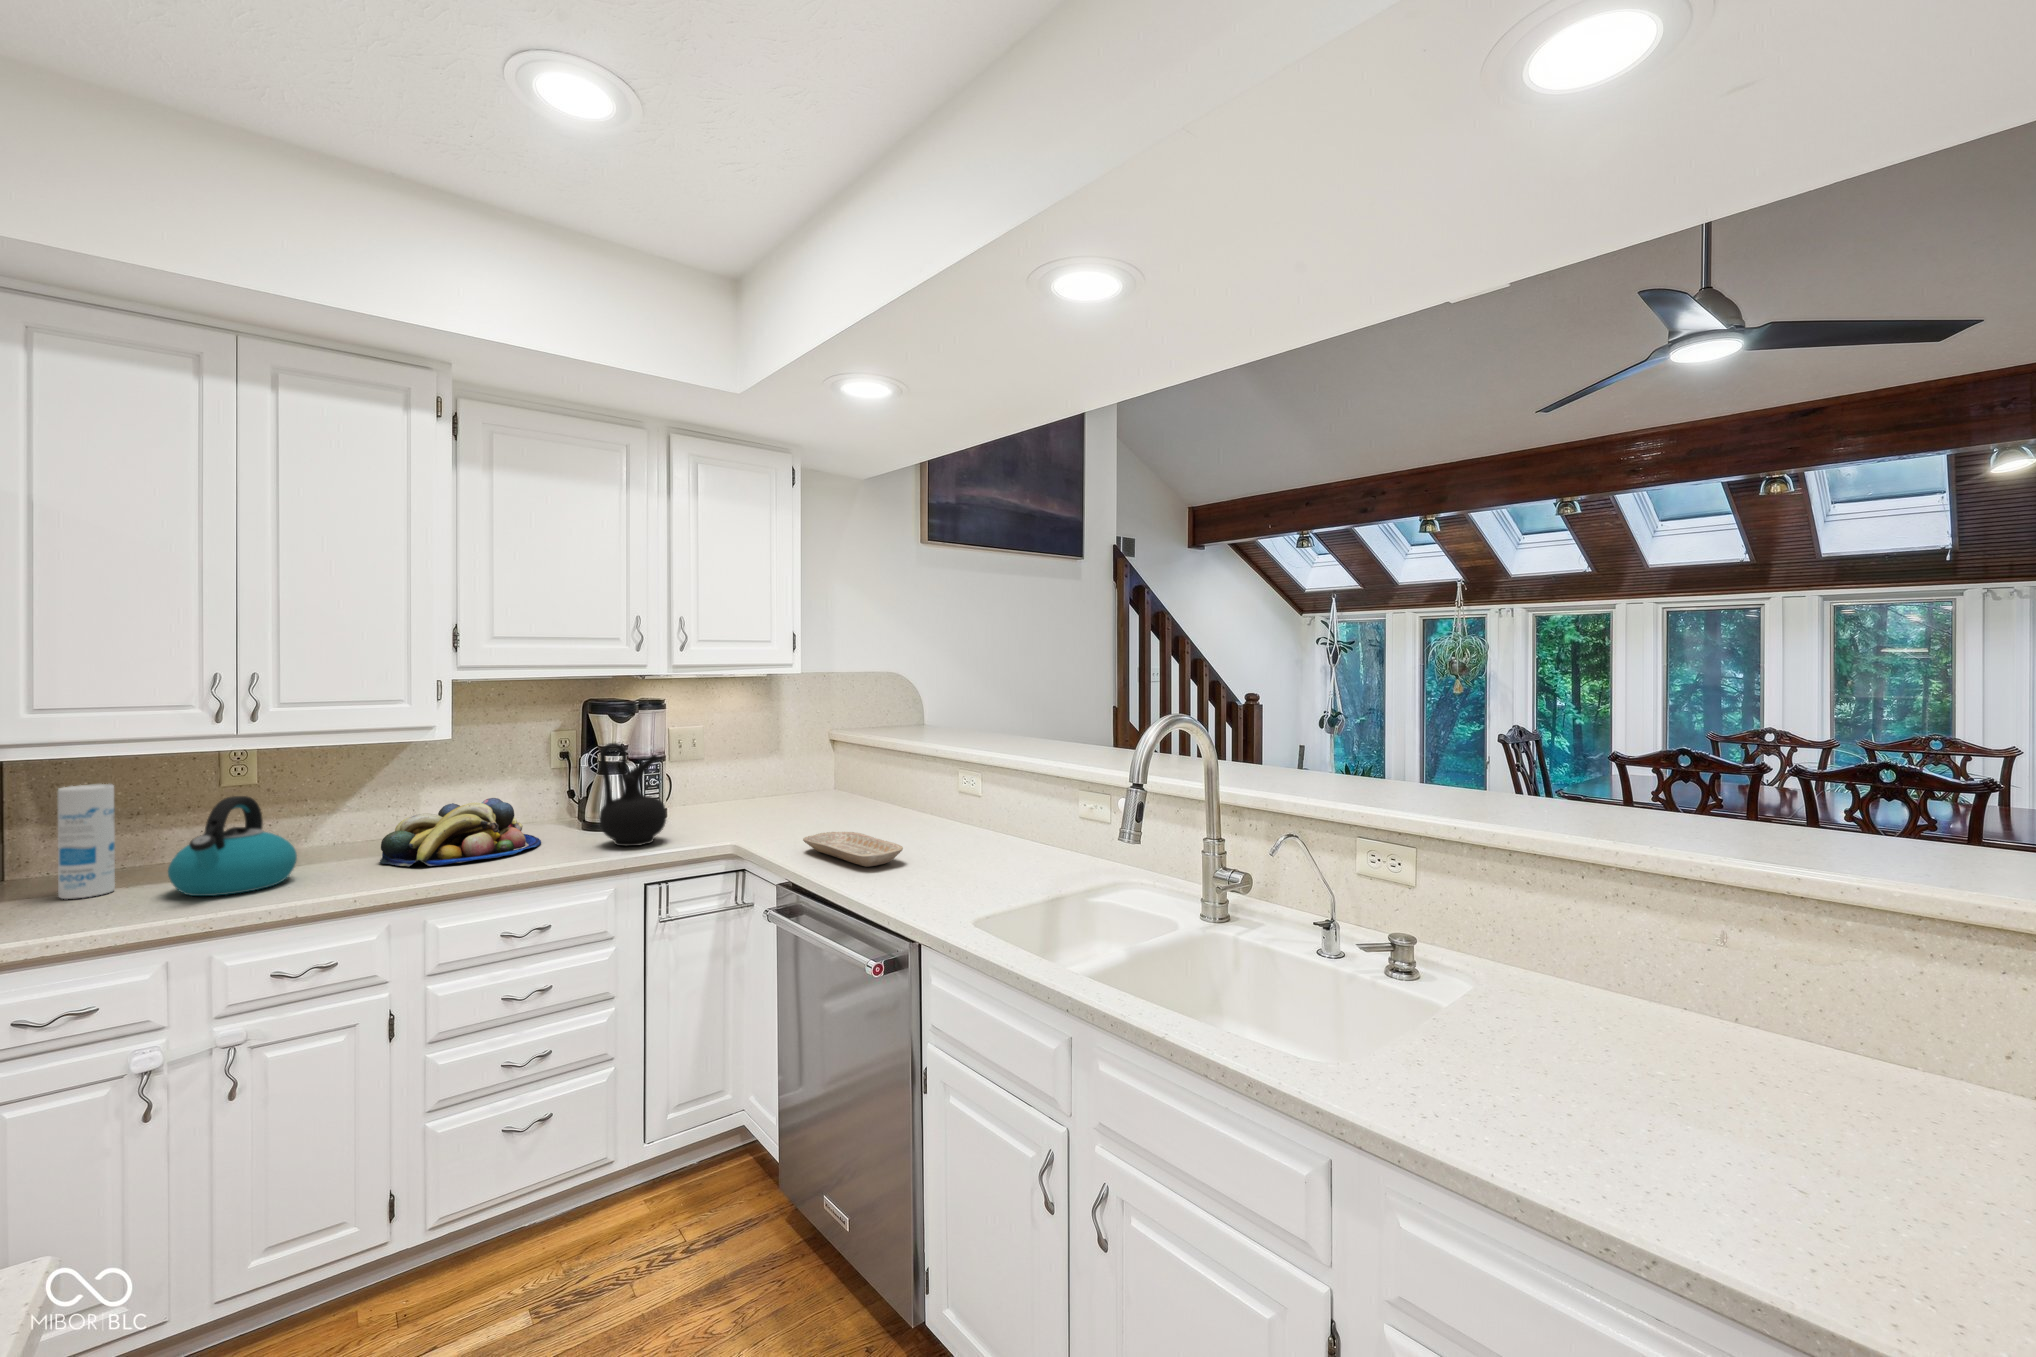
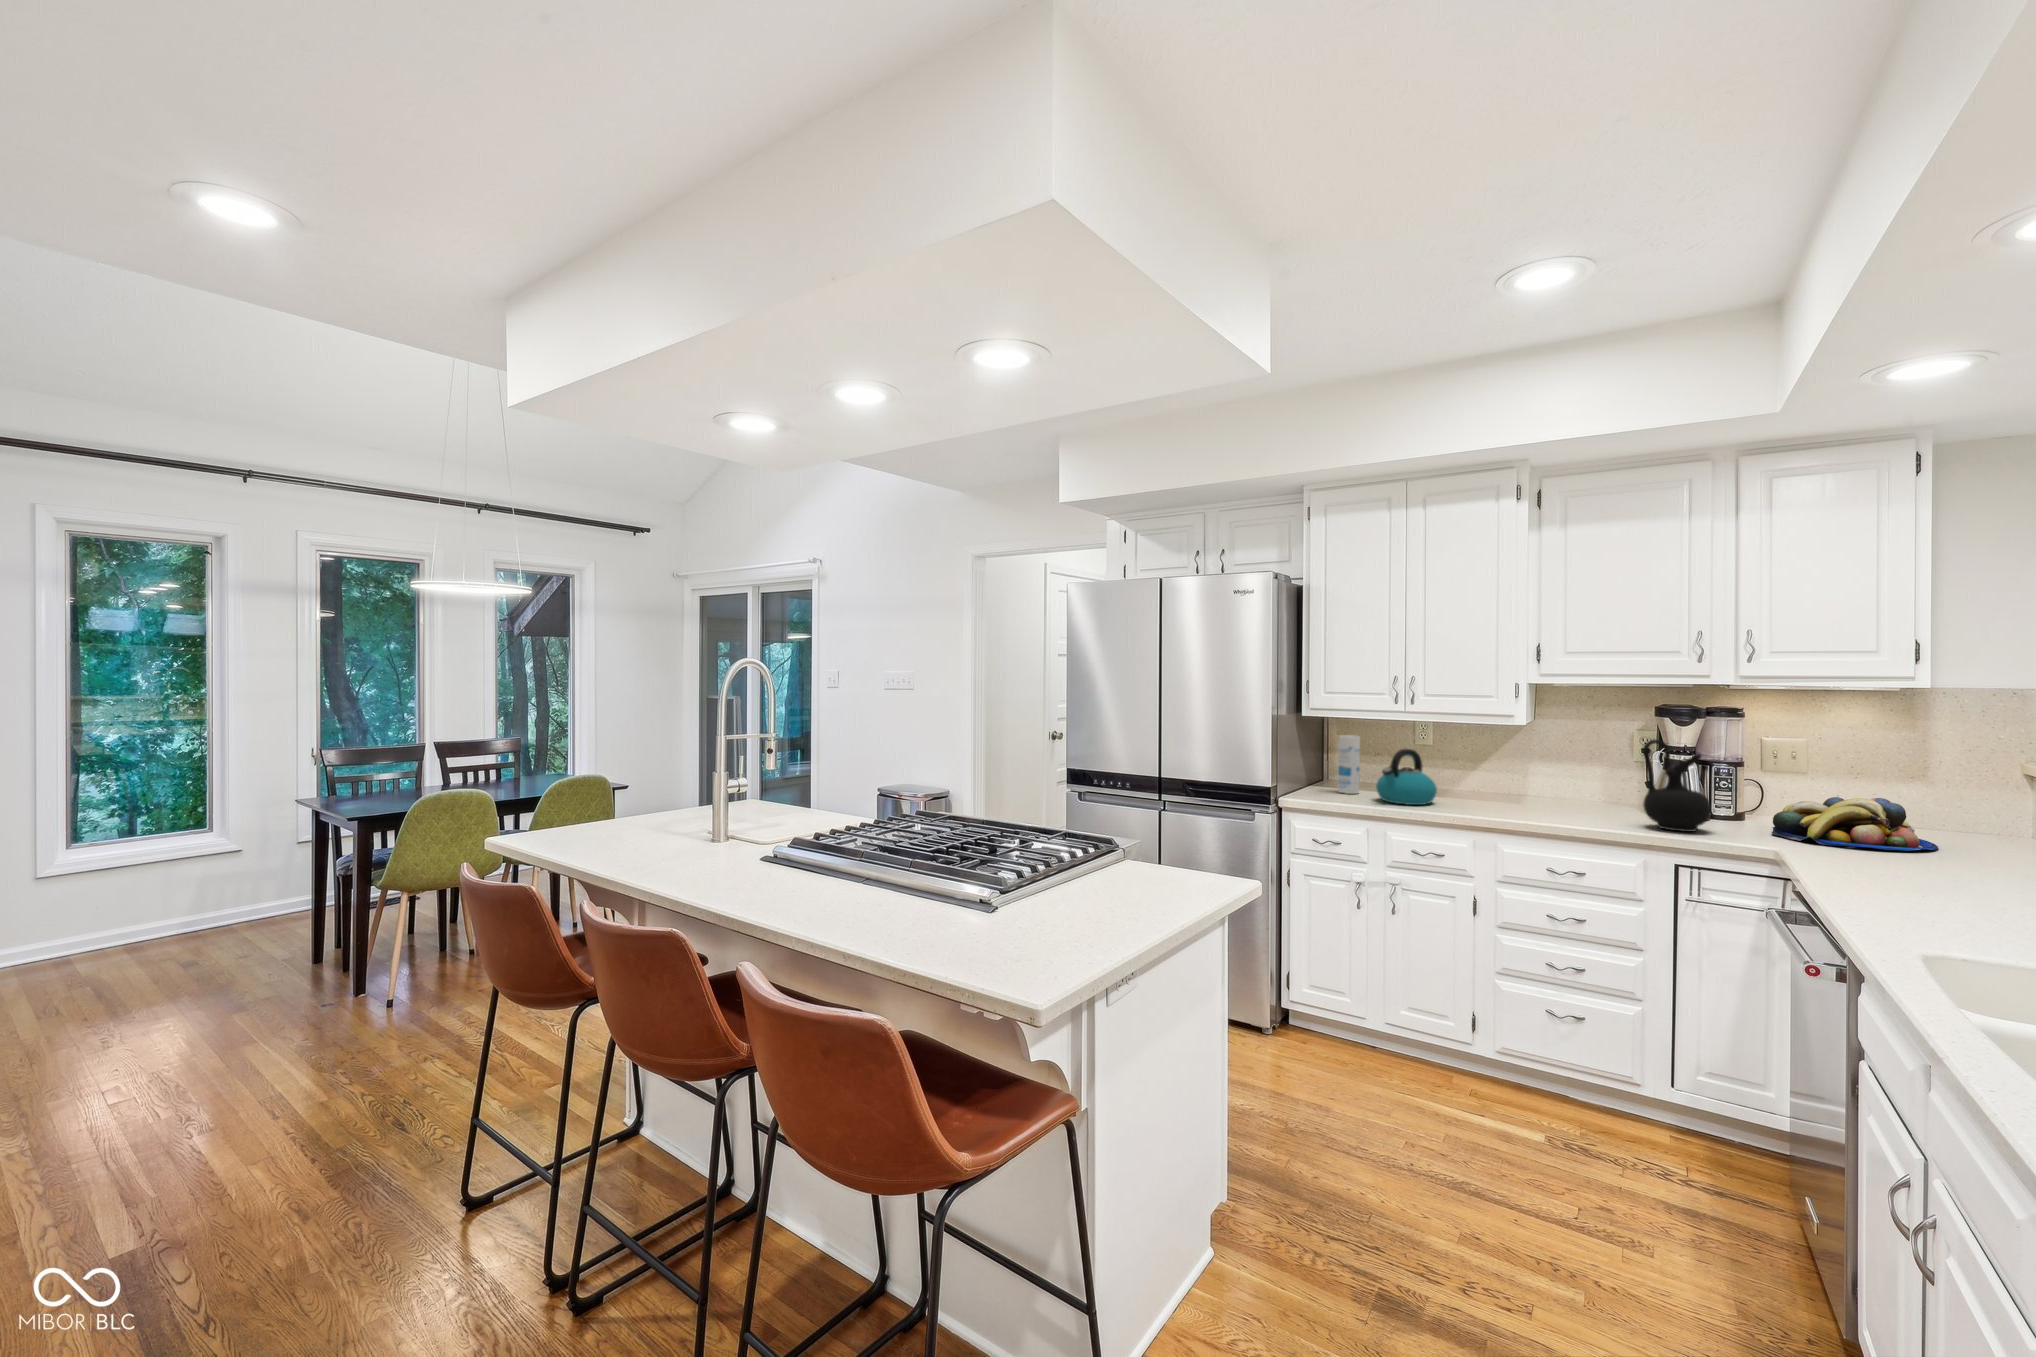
fruit bowl: present [380,798,541,866] -> present [1772,797,1938,851]
tray: present [803,832,903,867] -> none [1839,852,1956,892]

